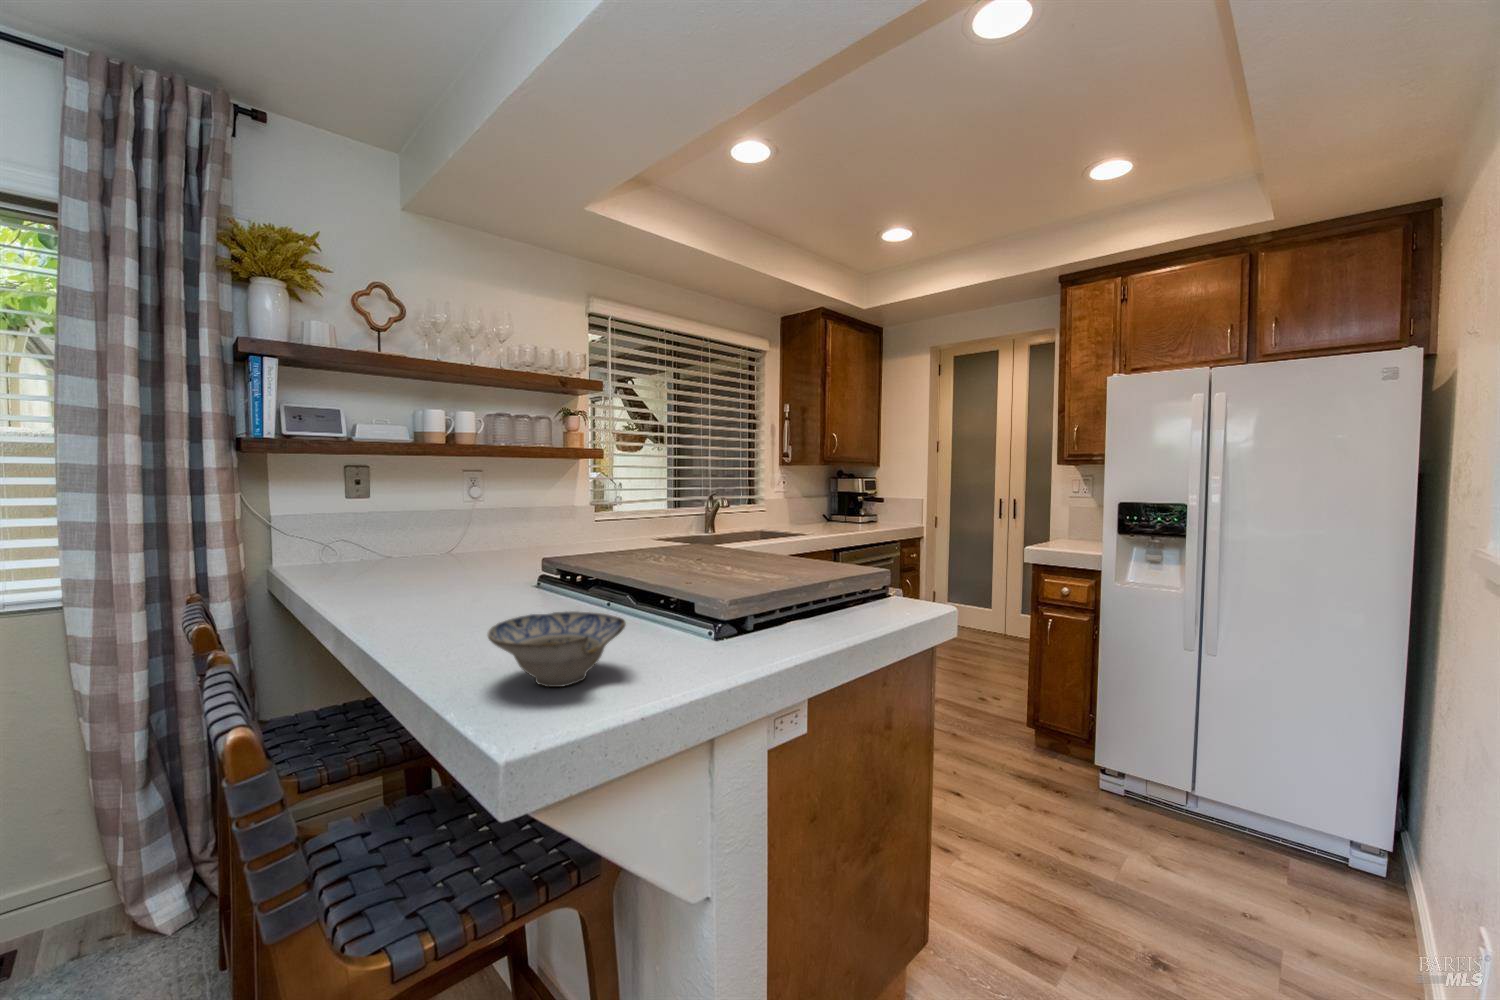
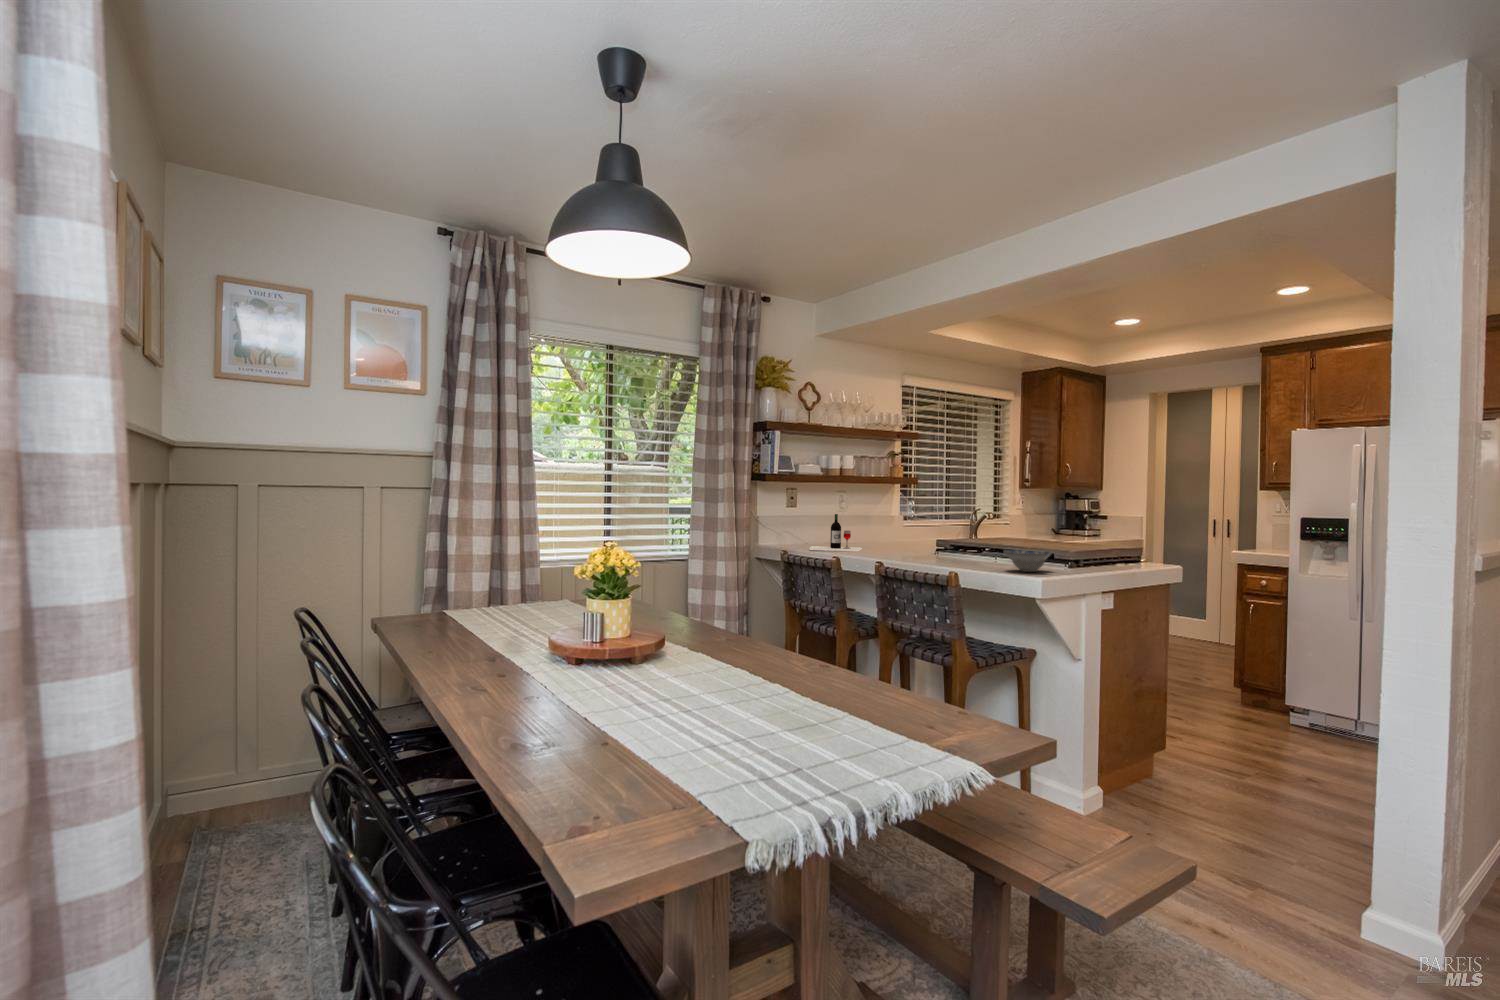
wine bottle: none [327,508,471,578] -> present [809,514,862,551]

